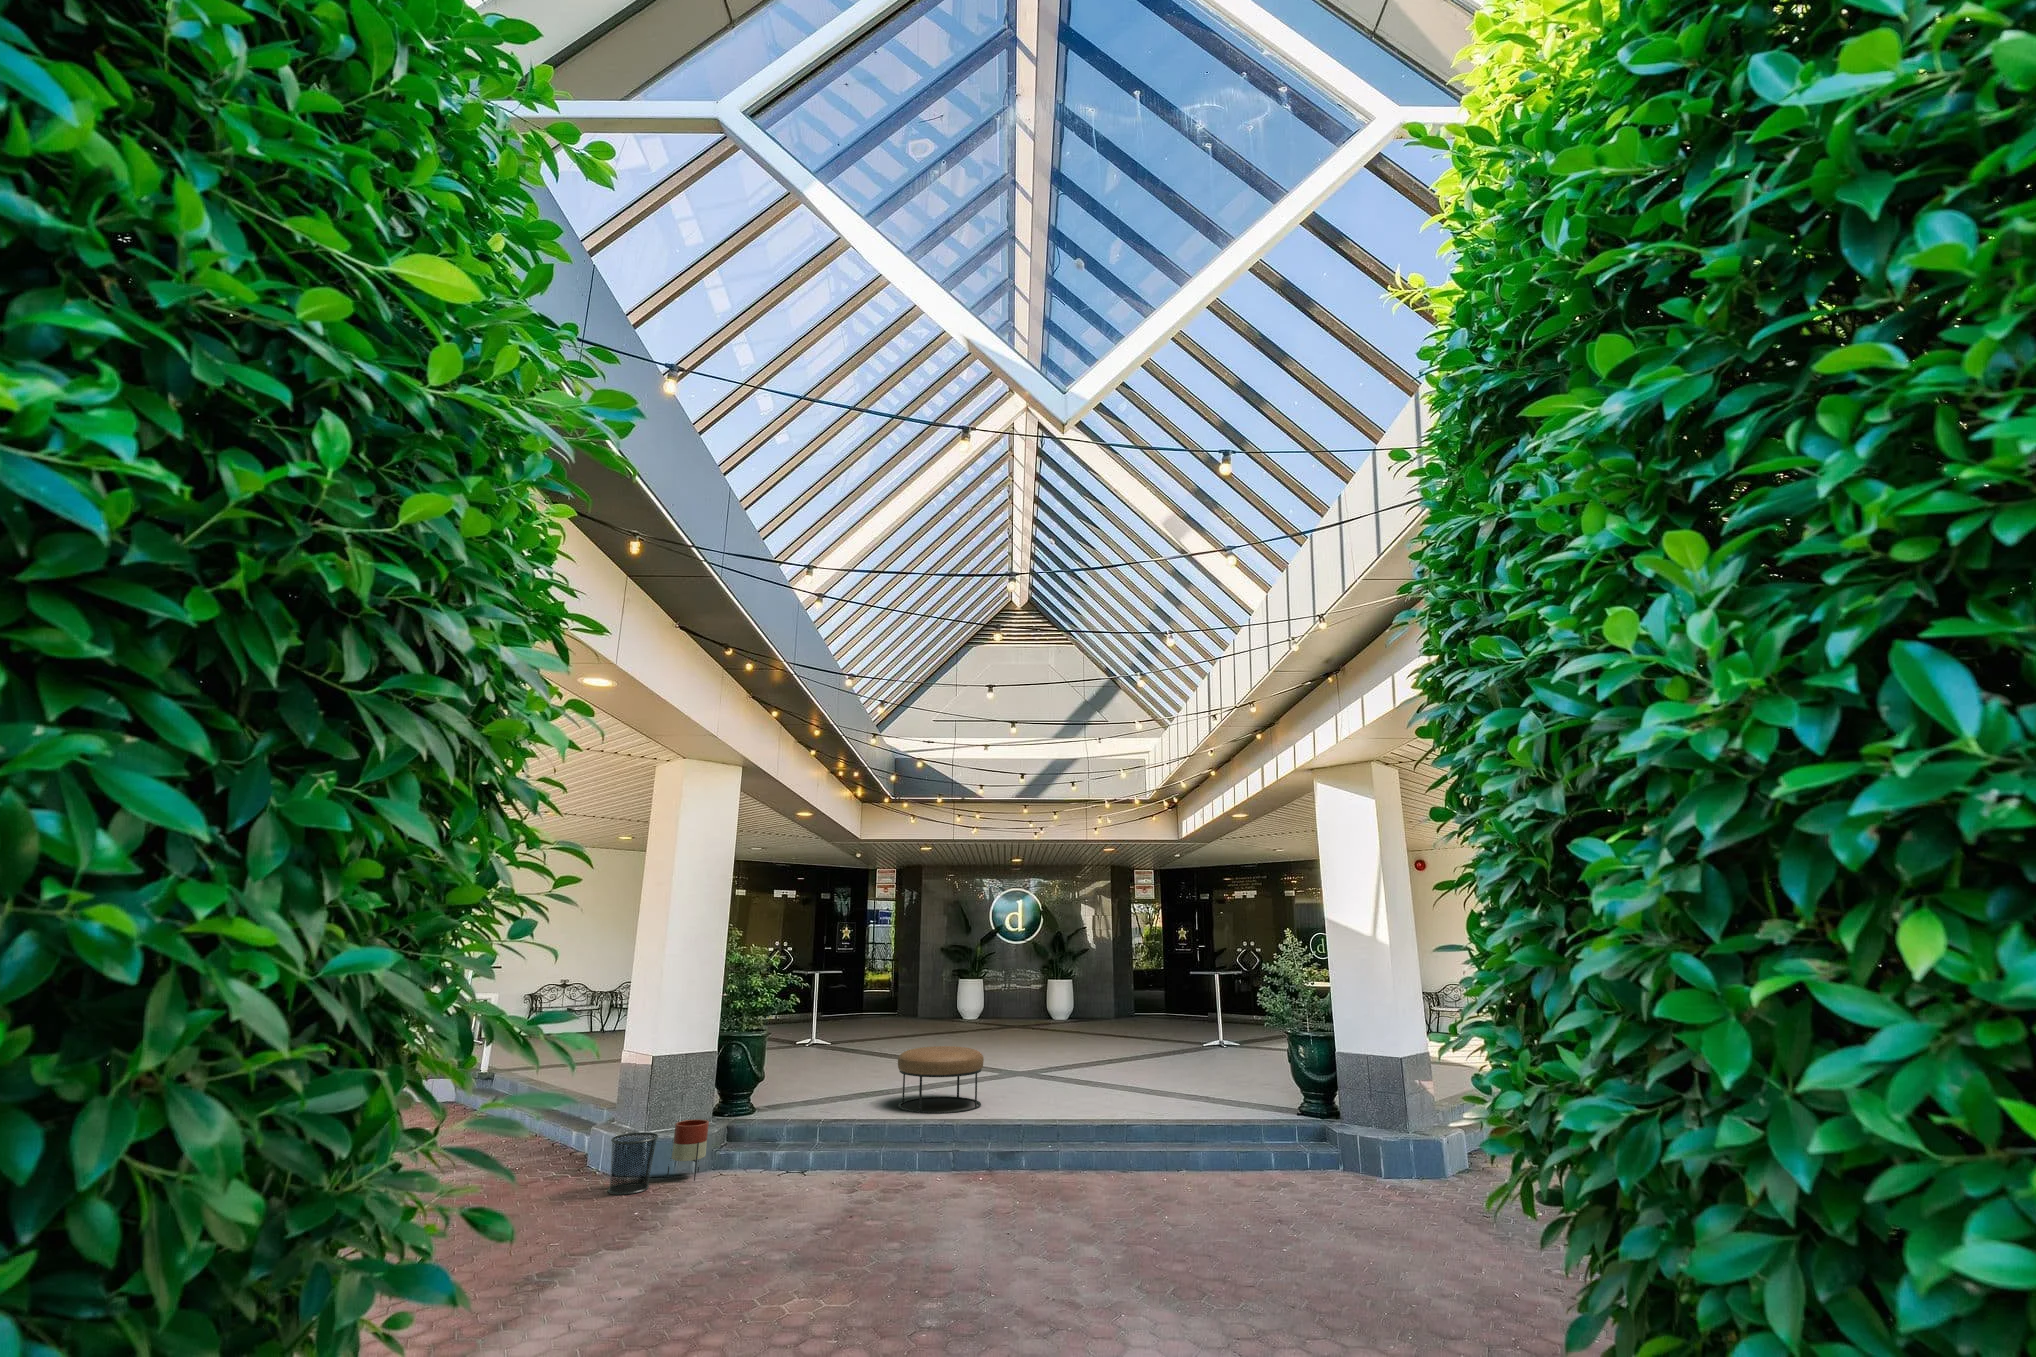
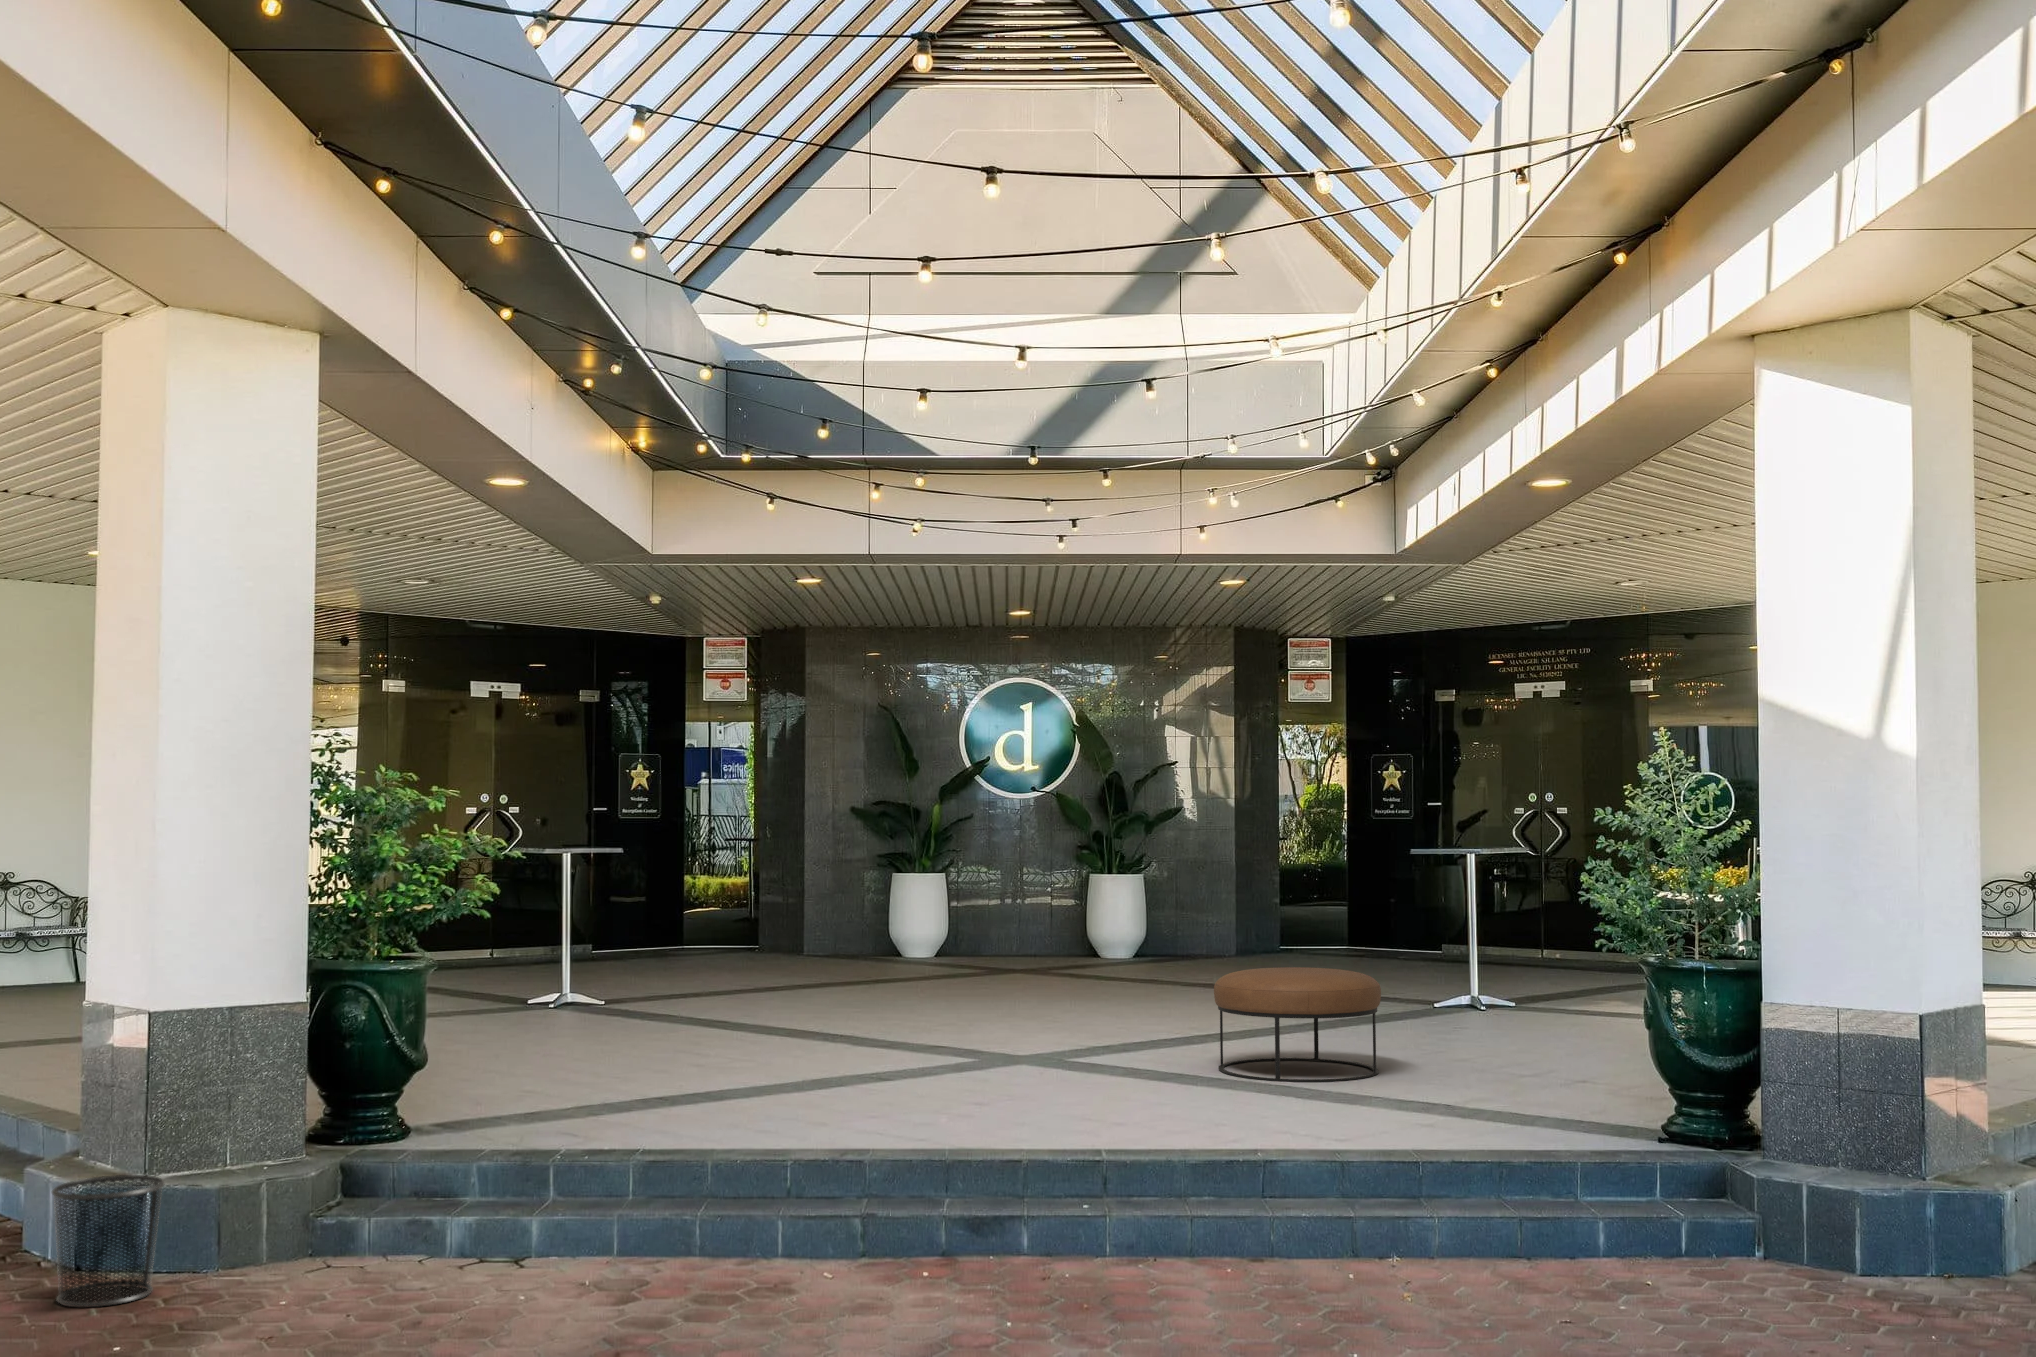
ottoman: present [898,1046,984,1113] -> present [1214,967,1381,1082]
planter: present [667,1119,709,1181] -> none [200,1148,288,1277]

